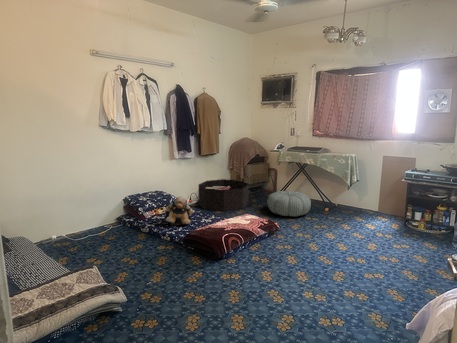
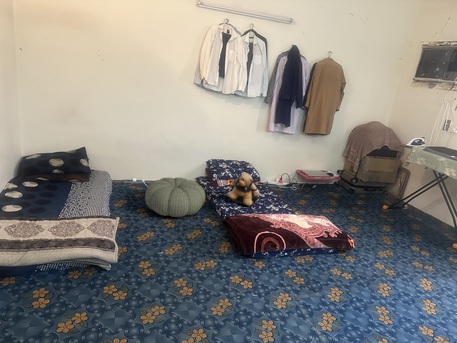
basket: present [199,179,249,211] -> none [290,163,355,207]
pouf: present [267,191,311,217] -> present [145,178,205,217]

